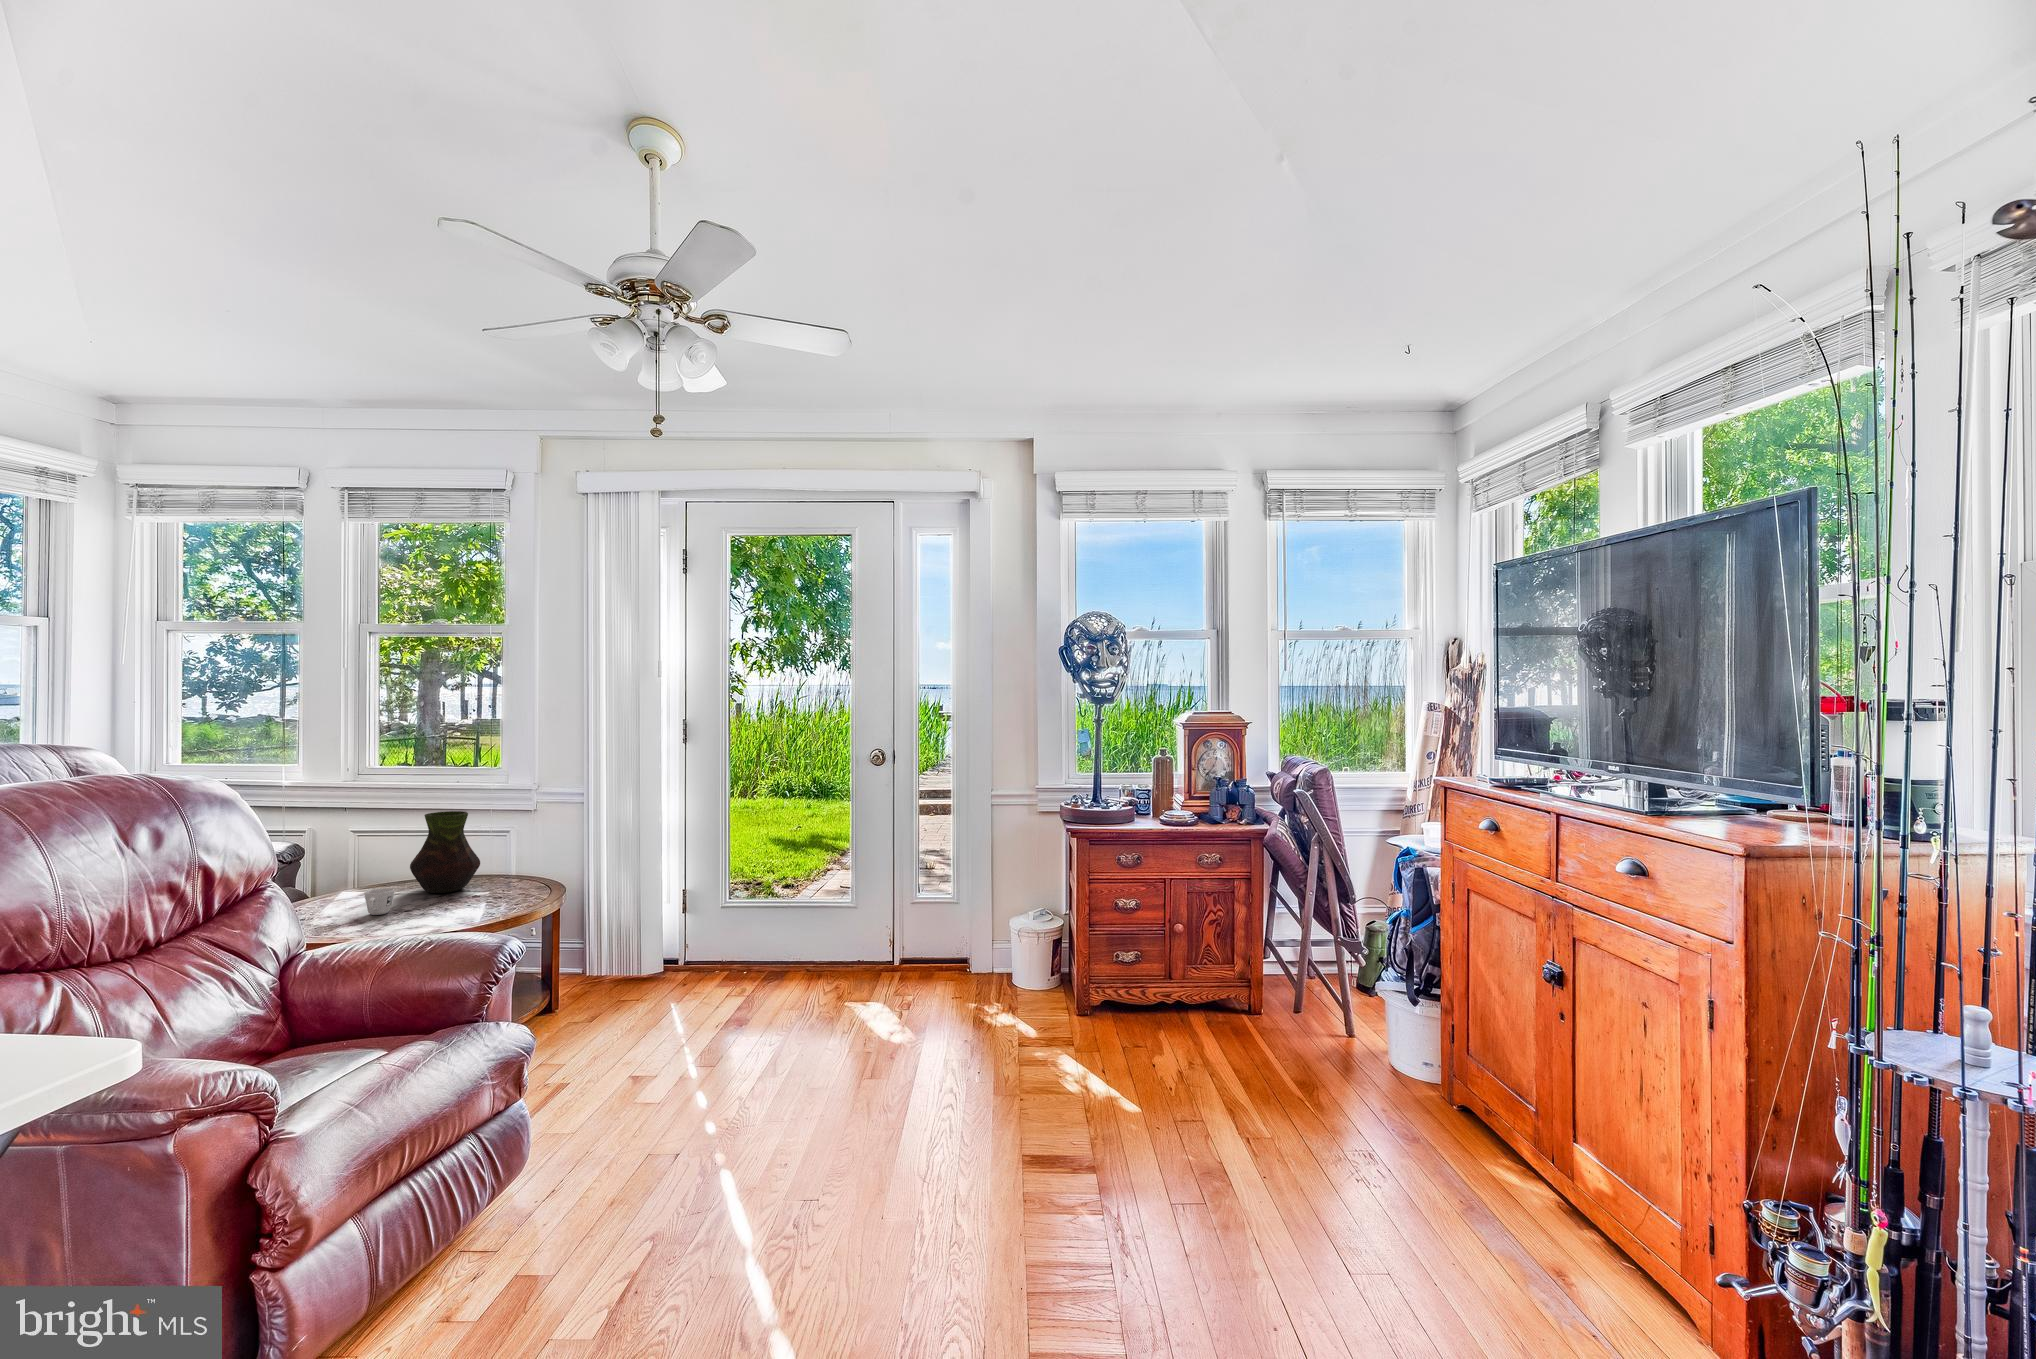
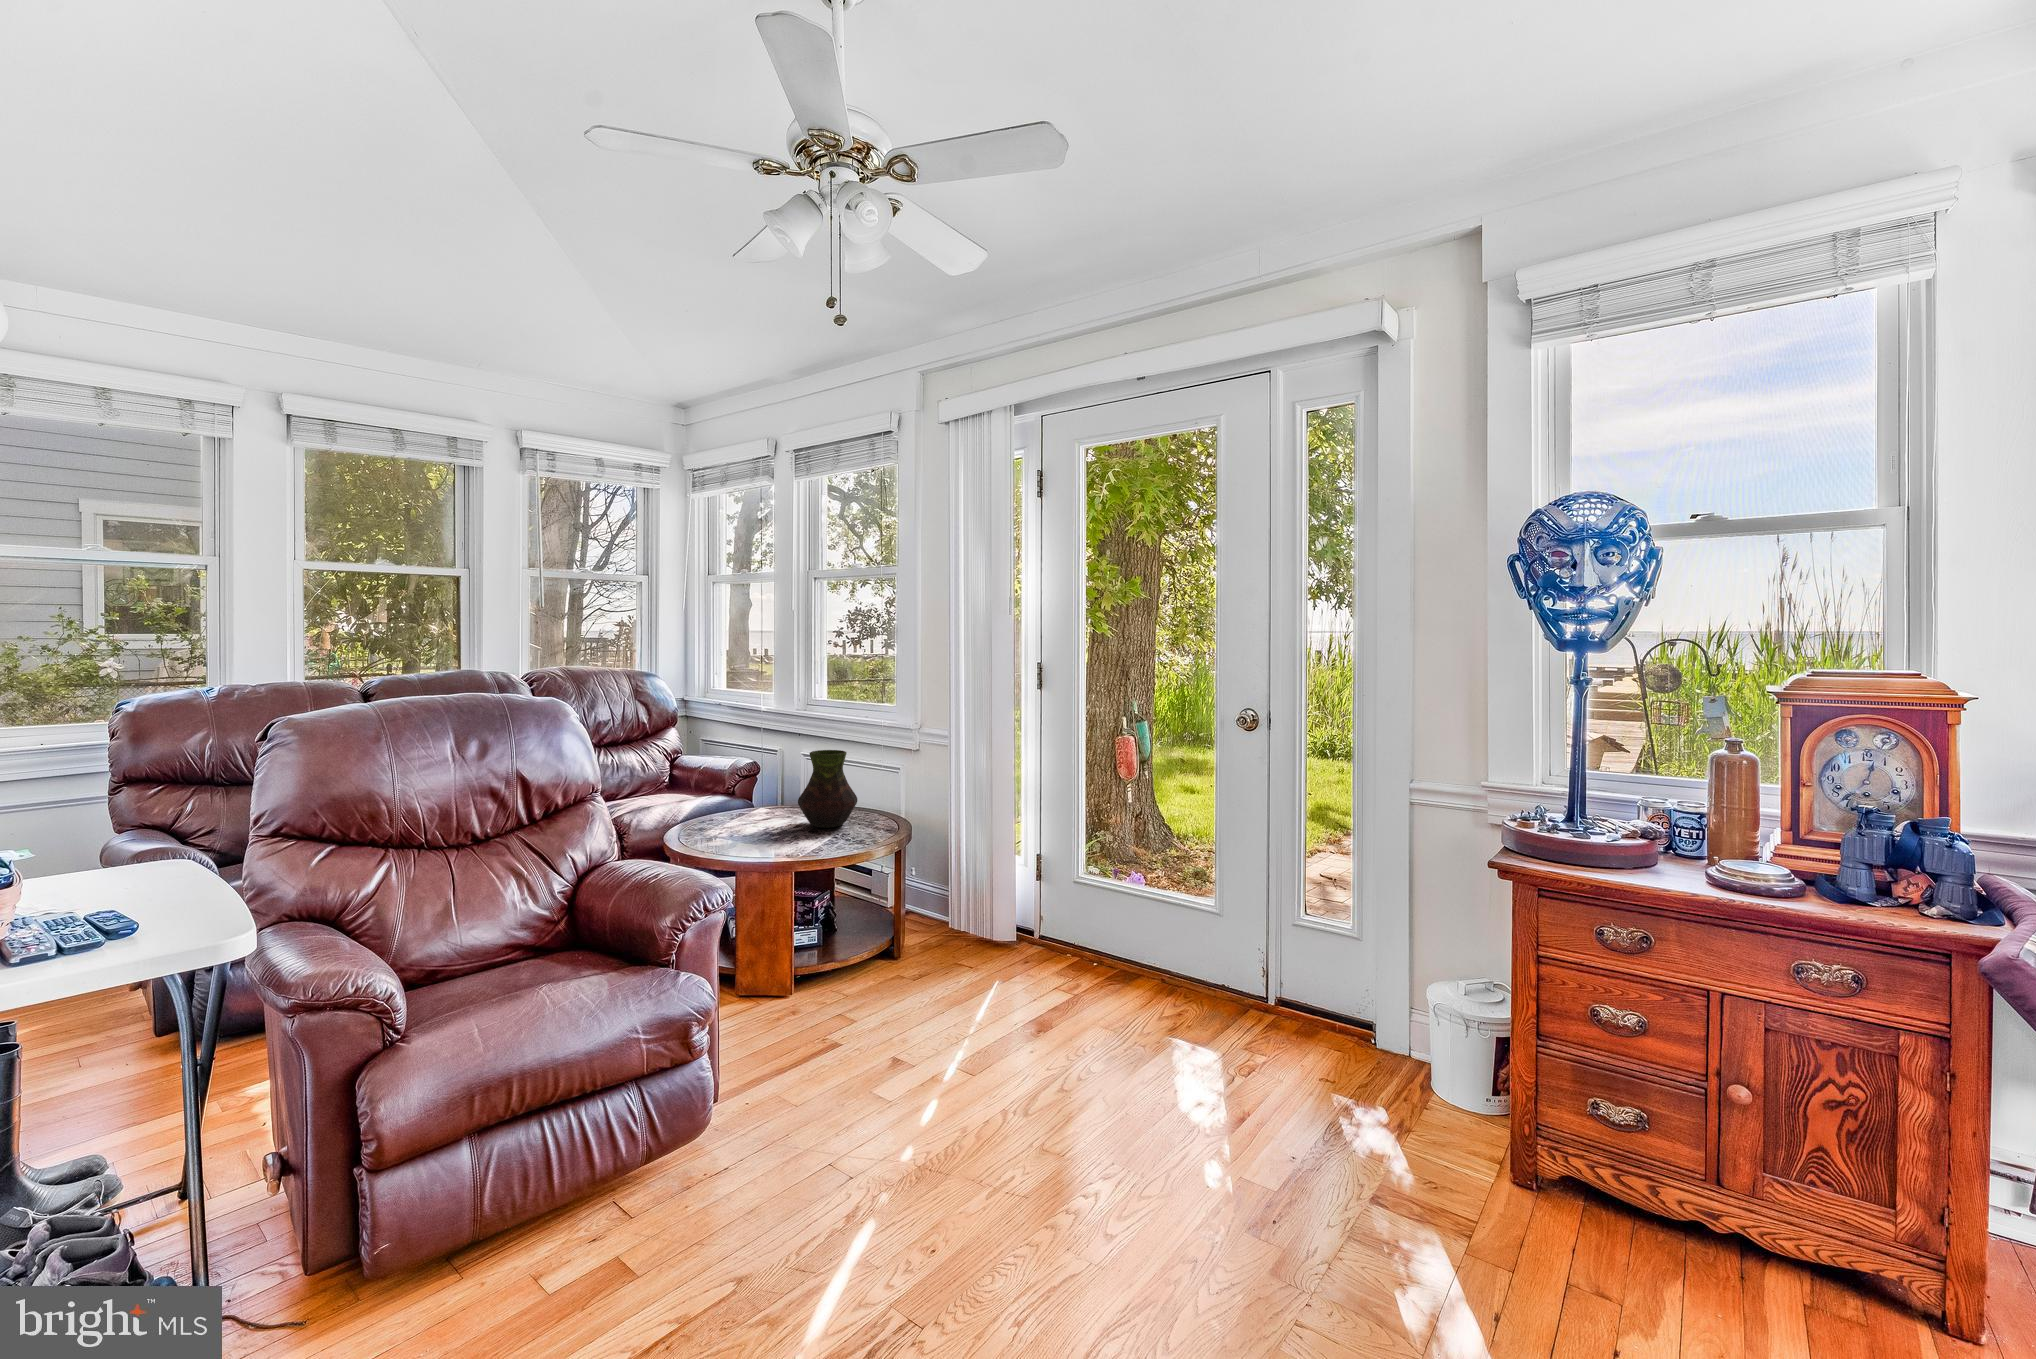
mug: present [364,888,394,915] -> none [739,818,766,843]

